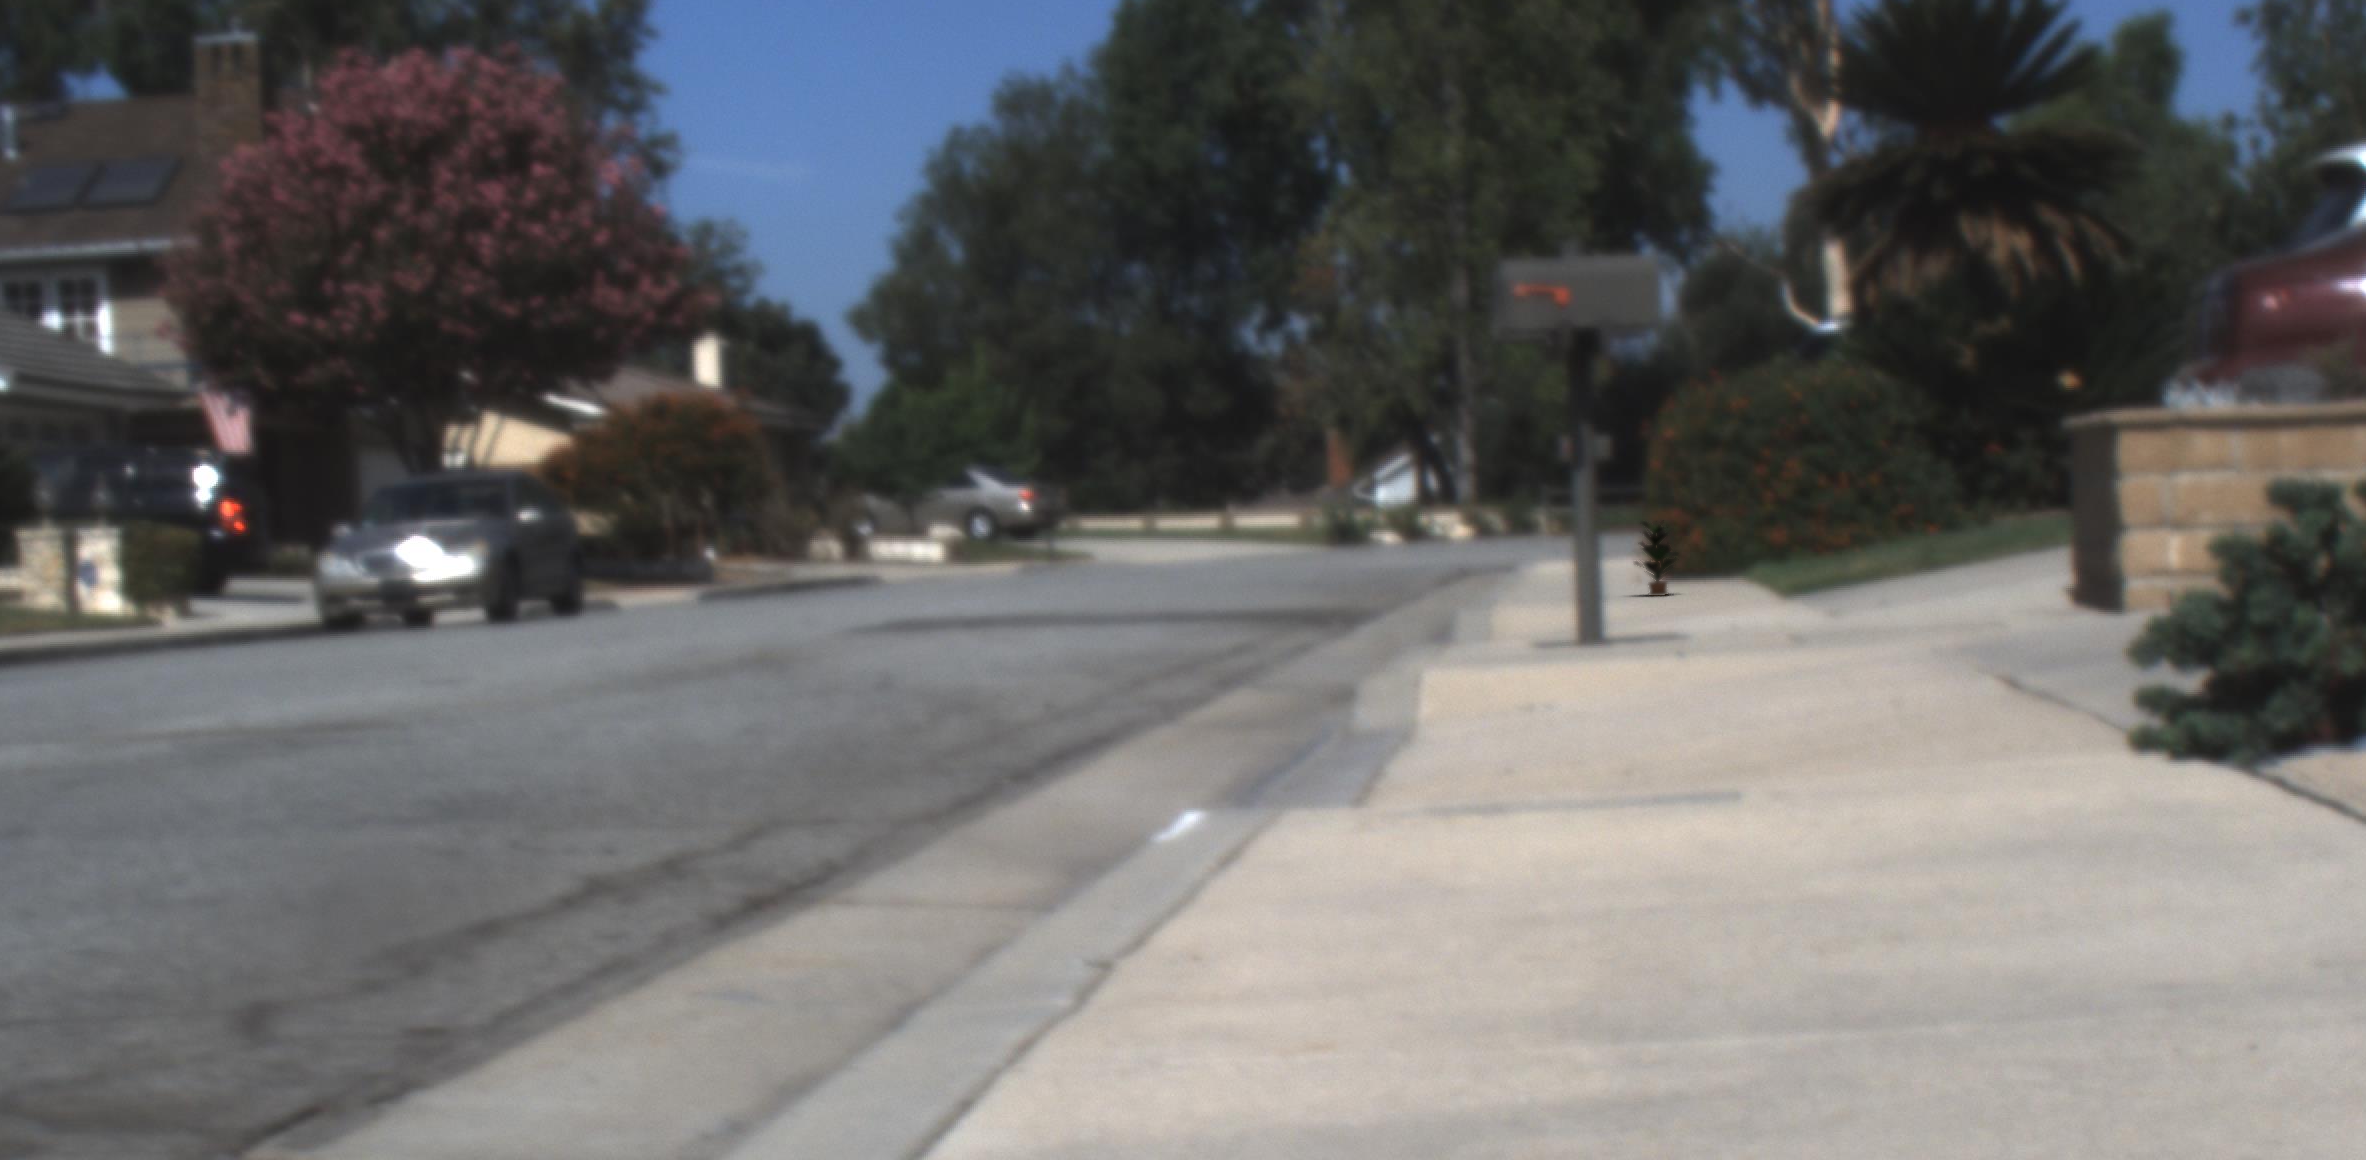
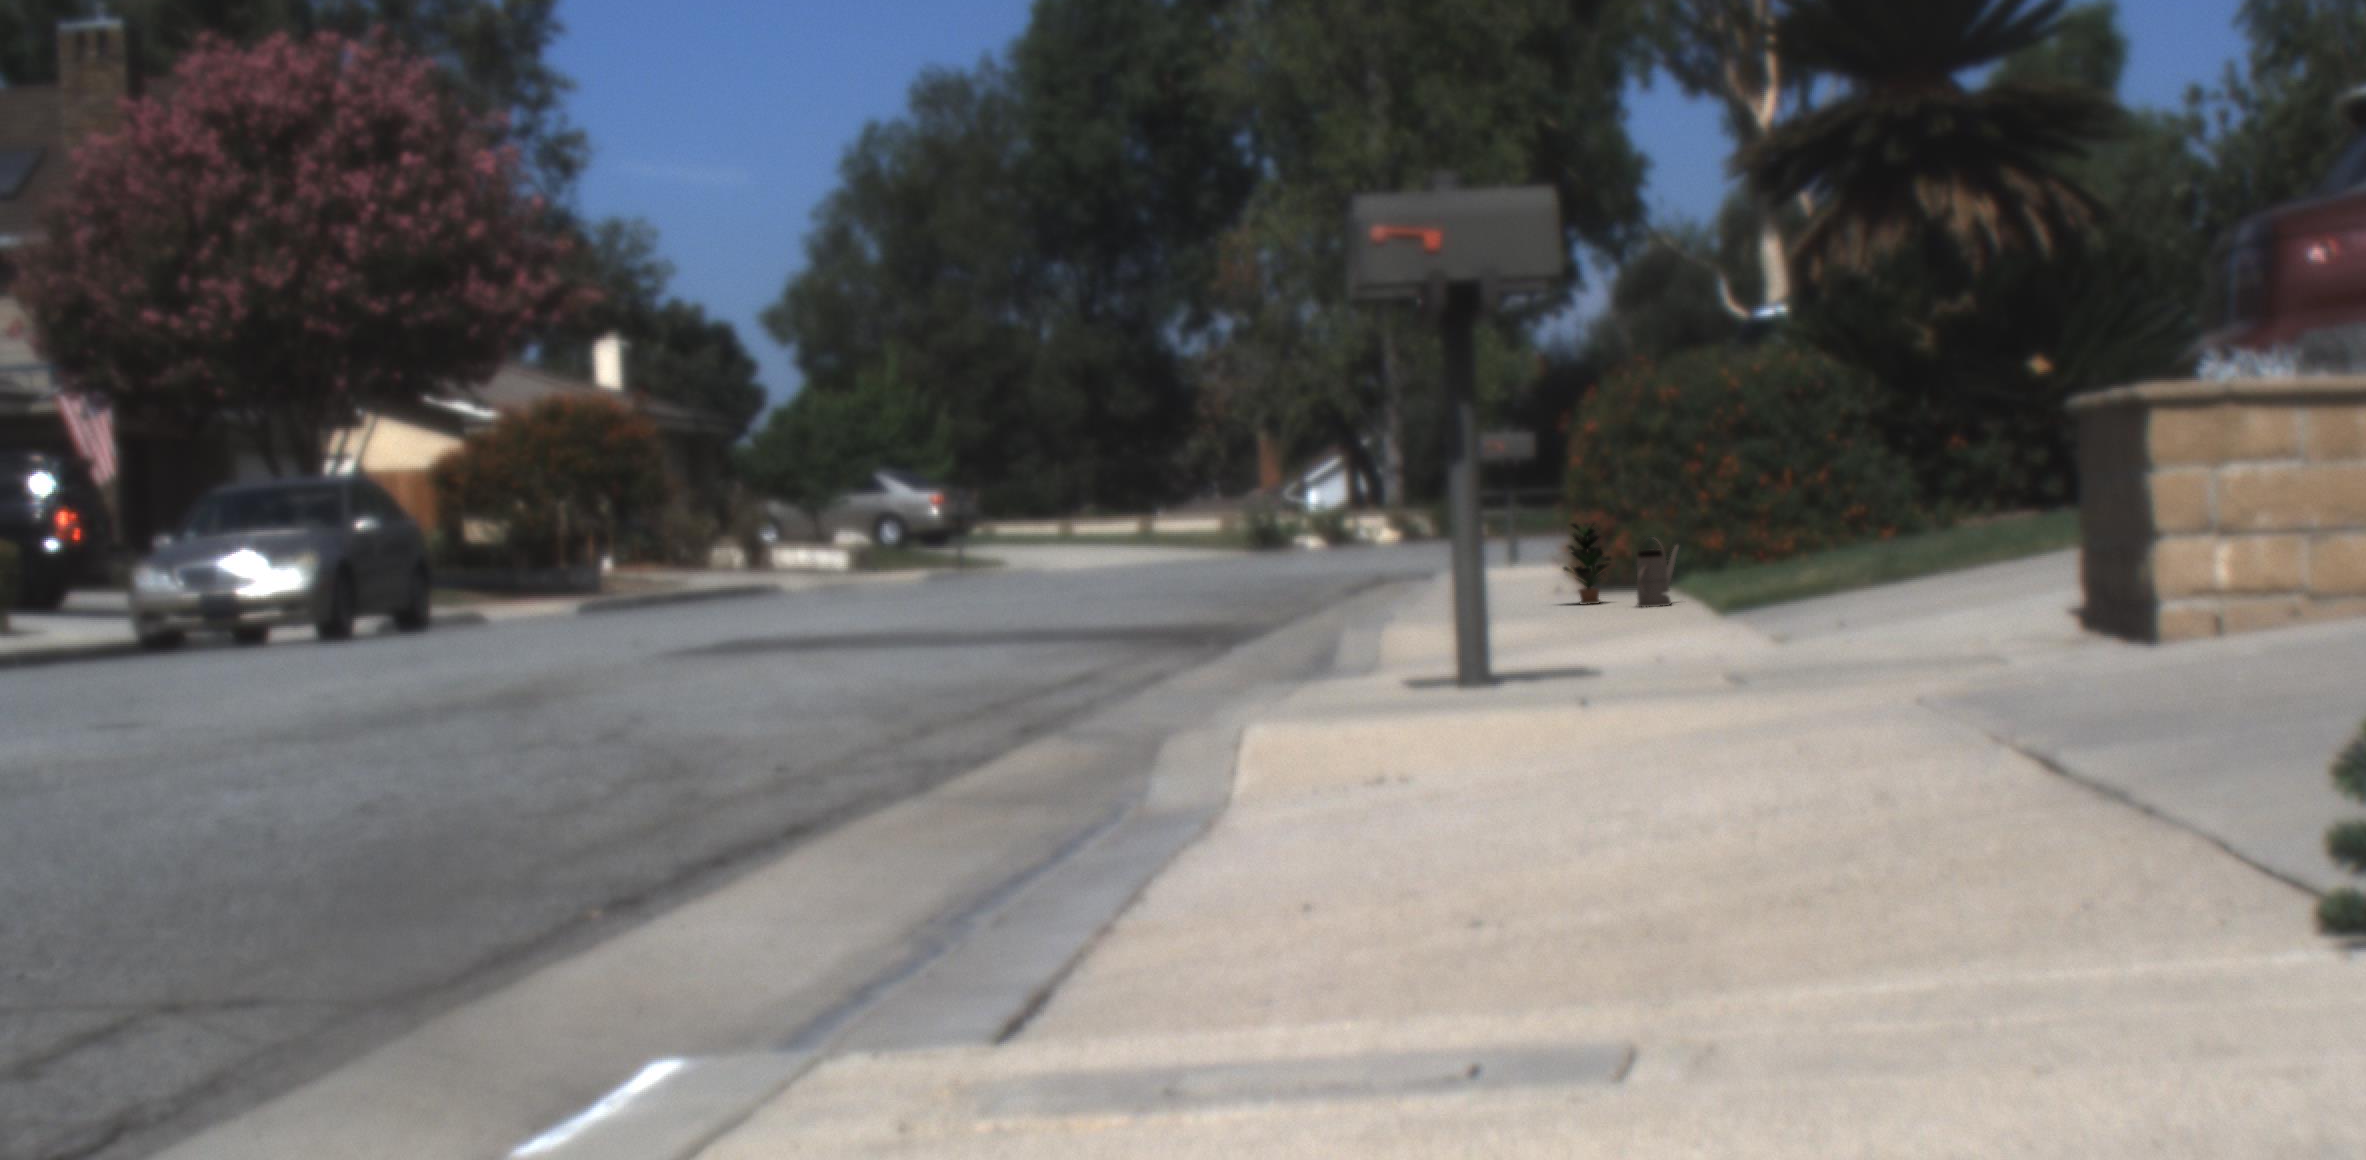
watering can: none [1701,534,1742,599] -> present [1637,542,1679,607]

